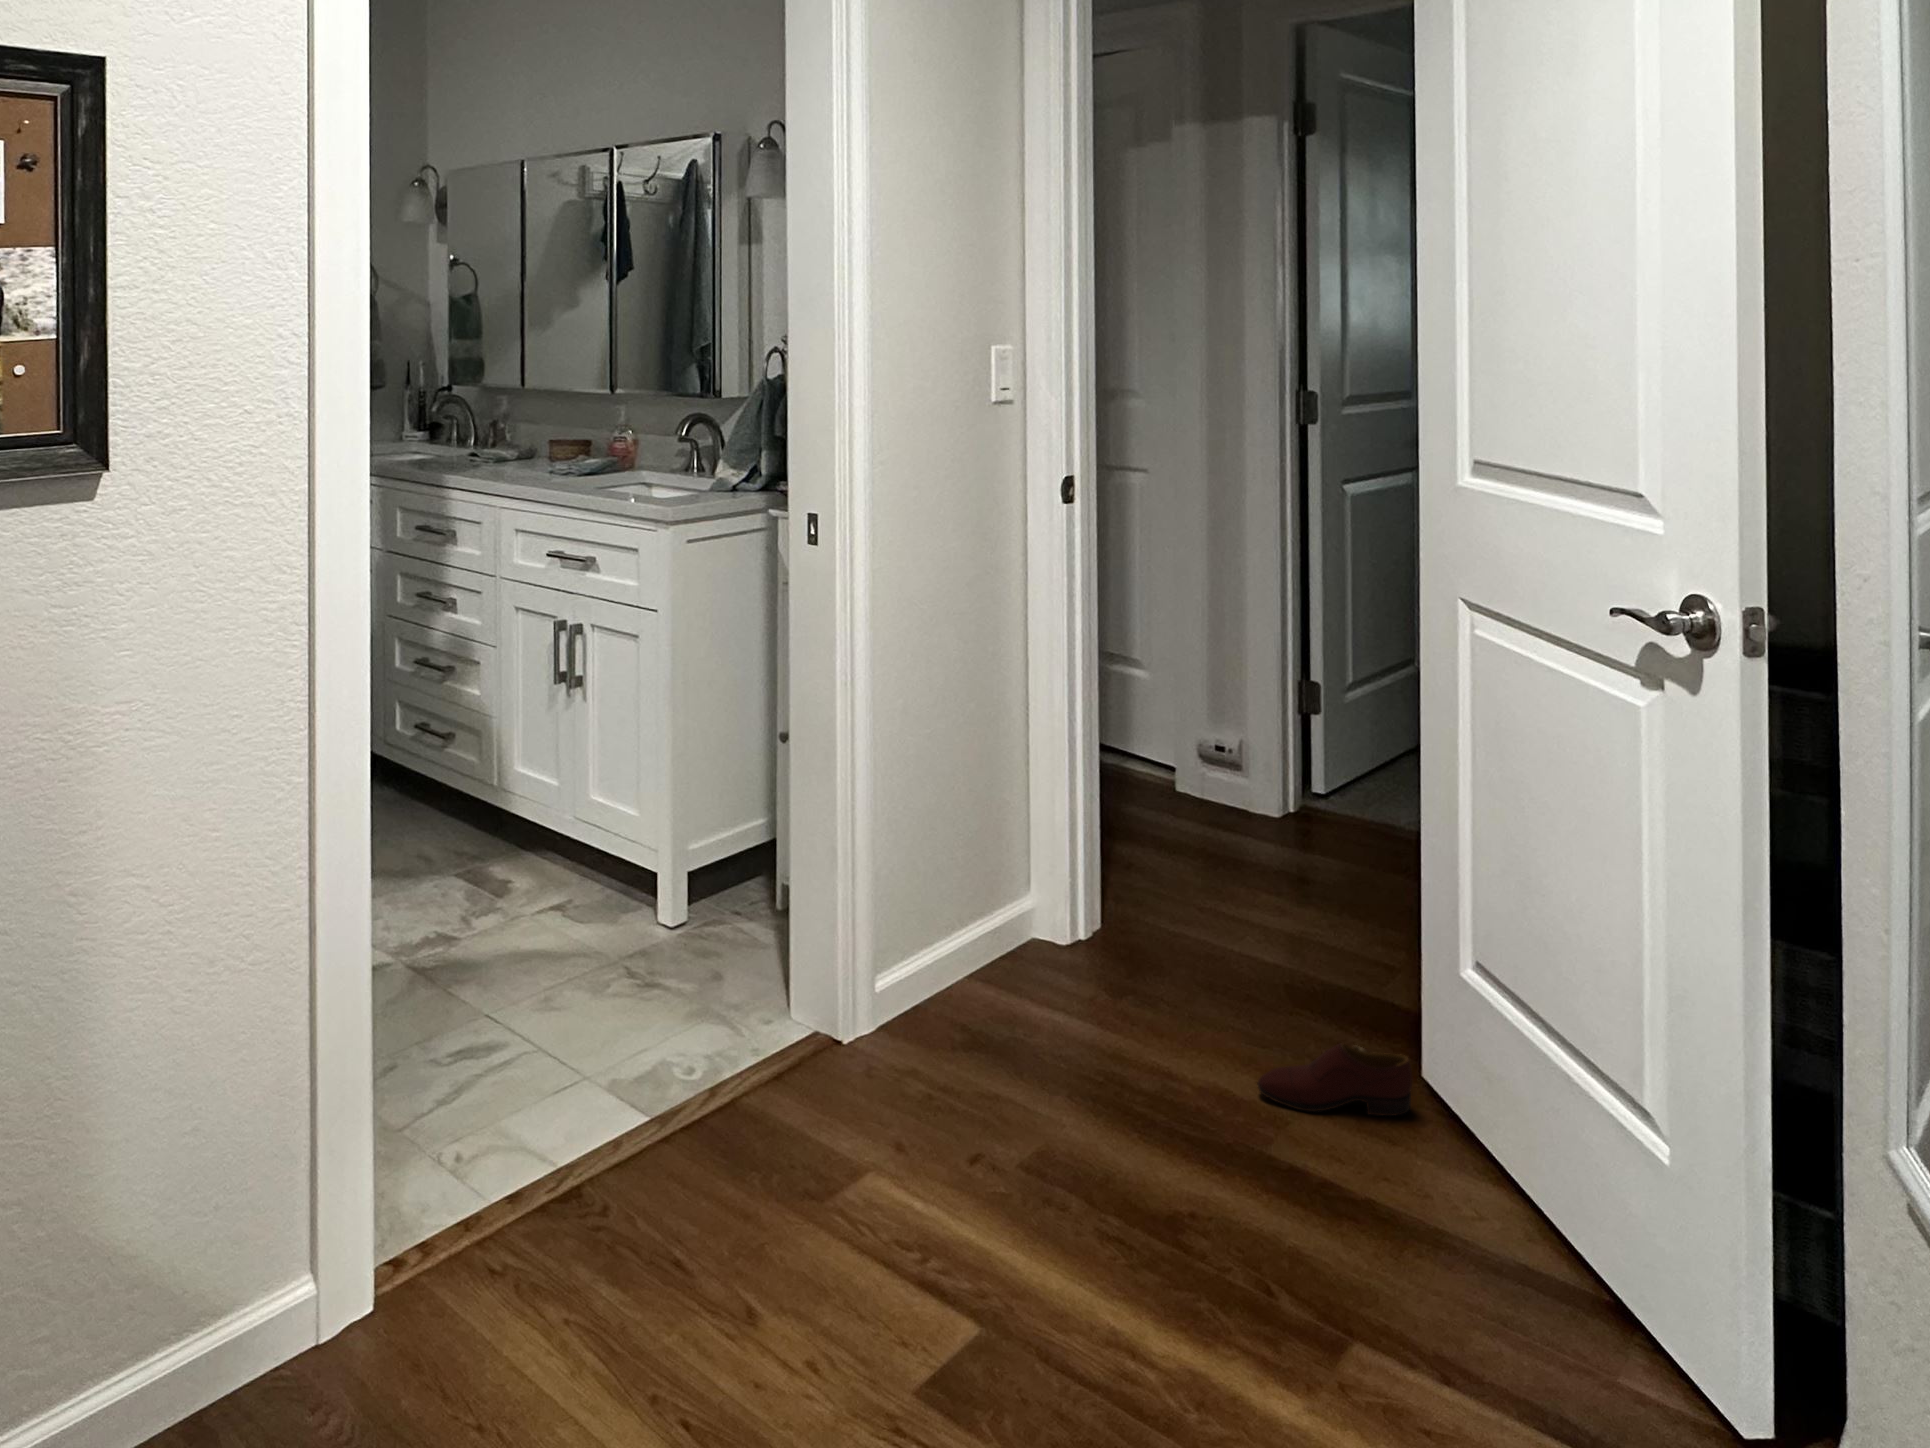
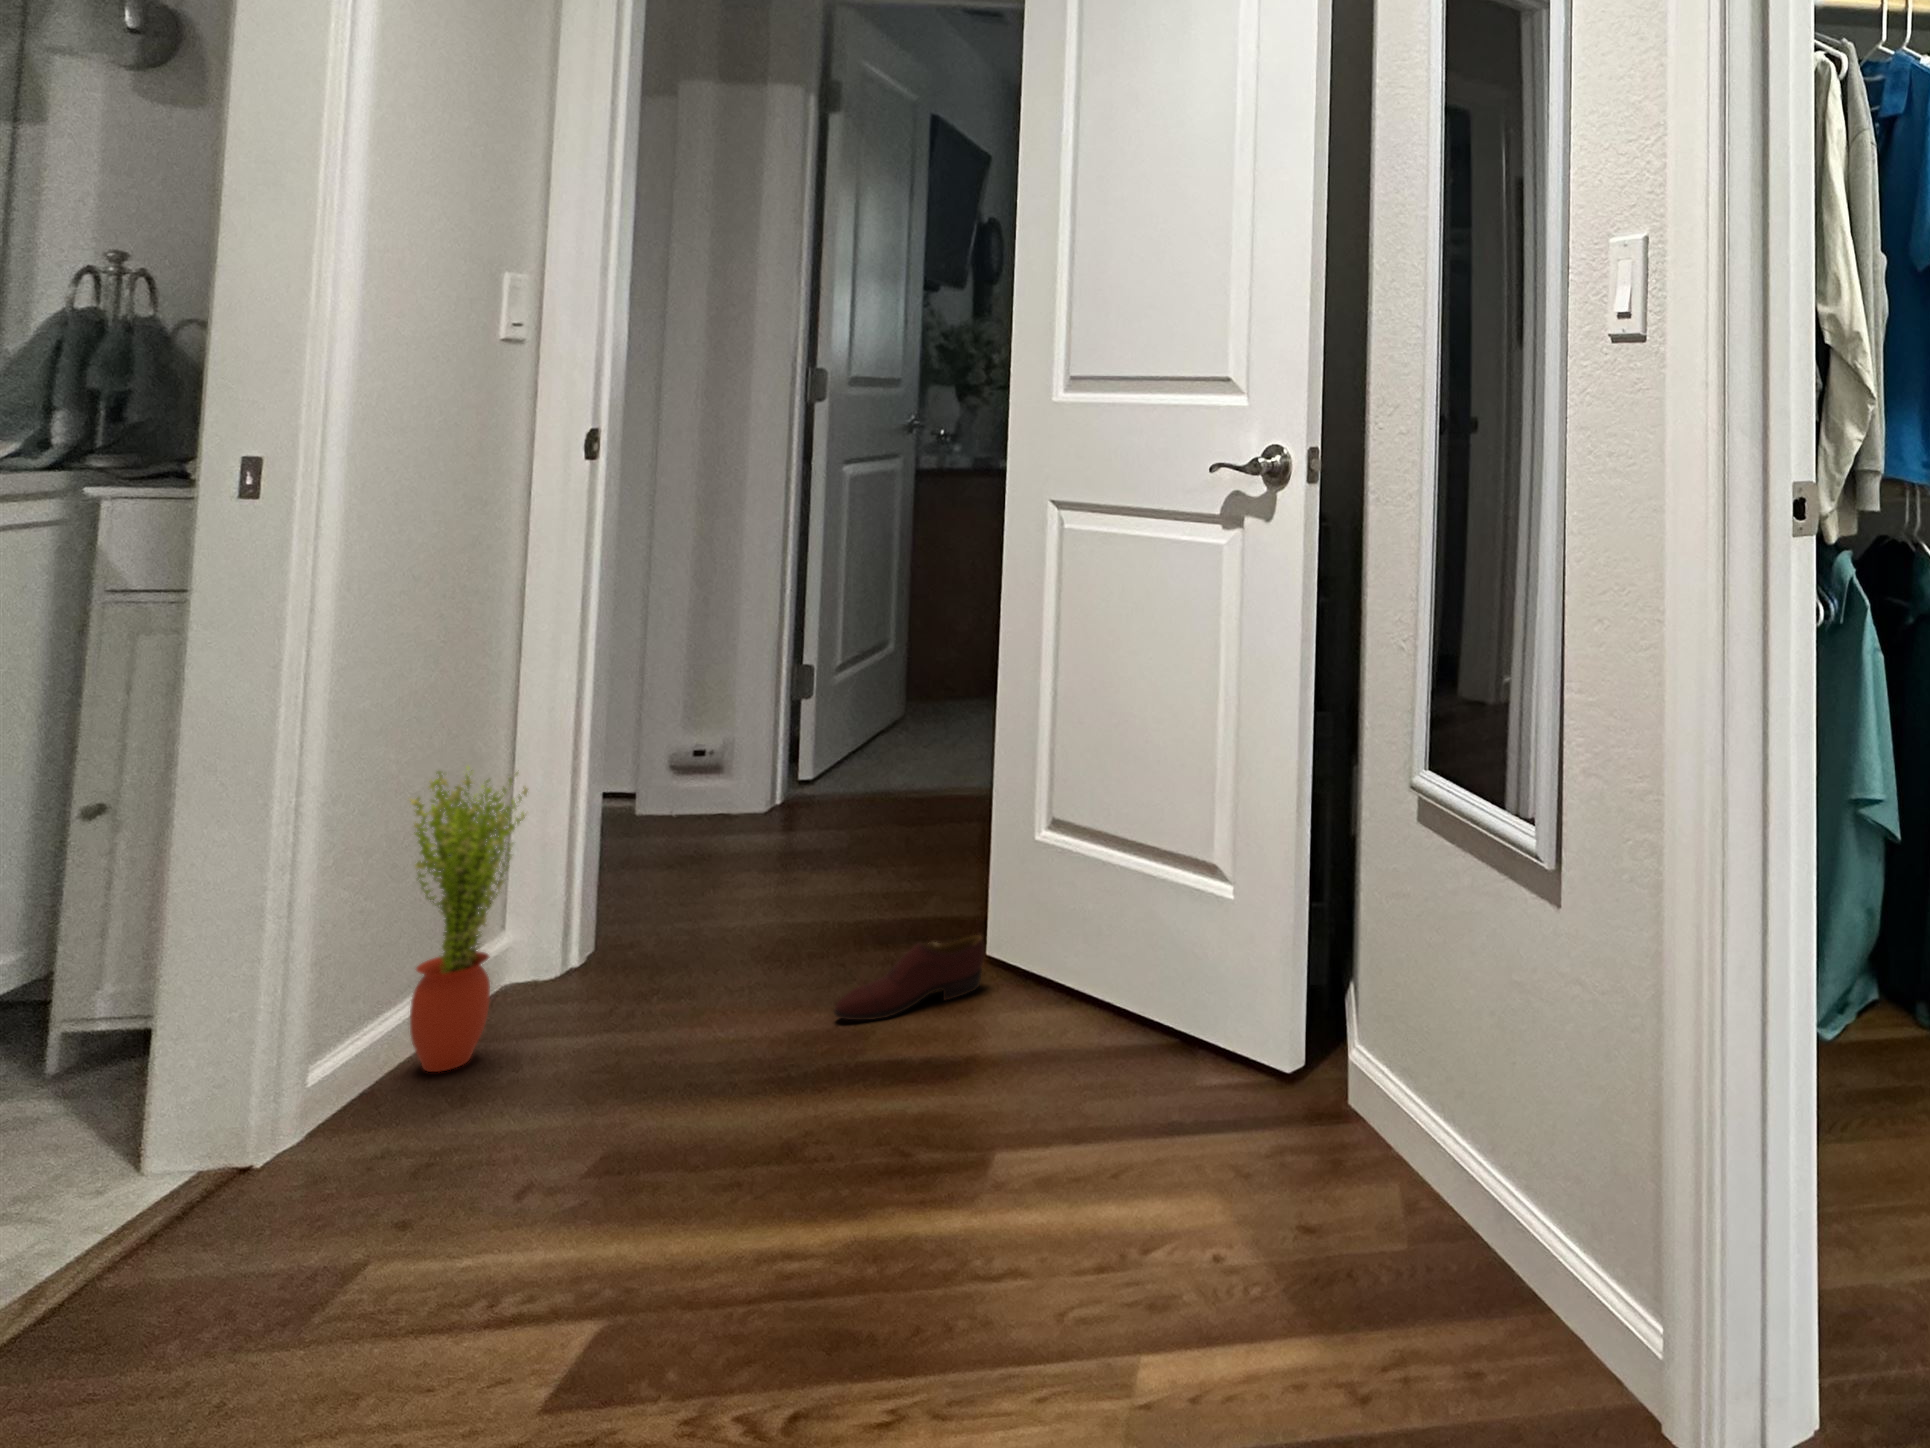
potted plant: none [928,766,1015,1015] -> present [410,767,528,1072]

